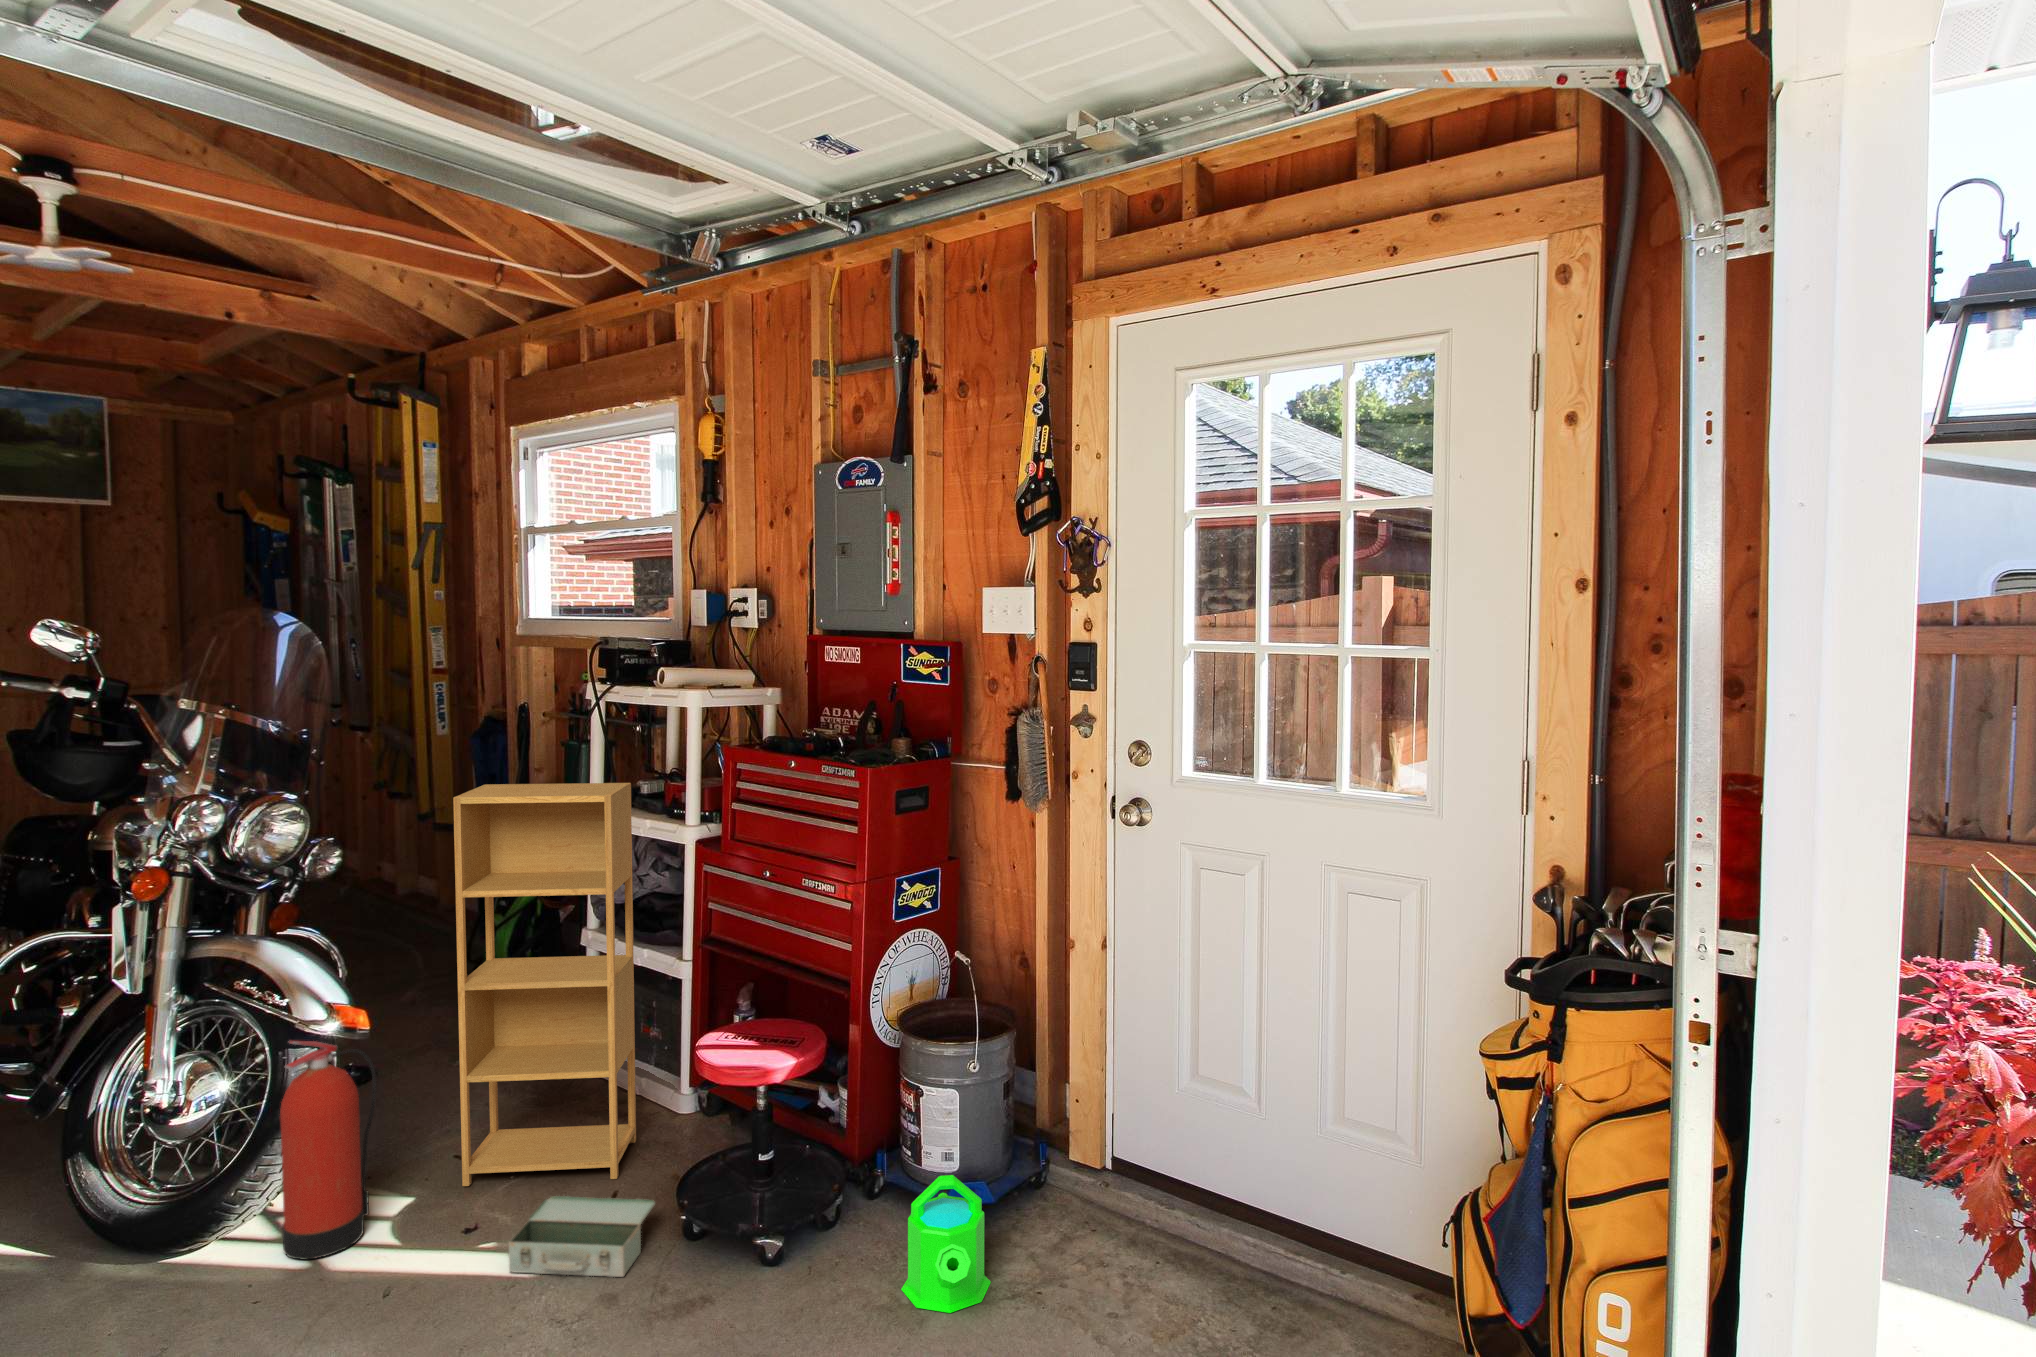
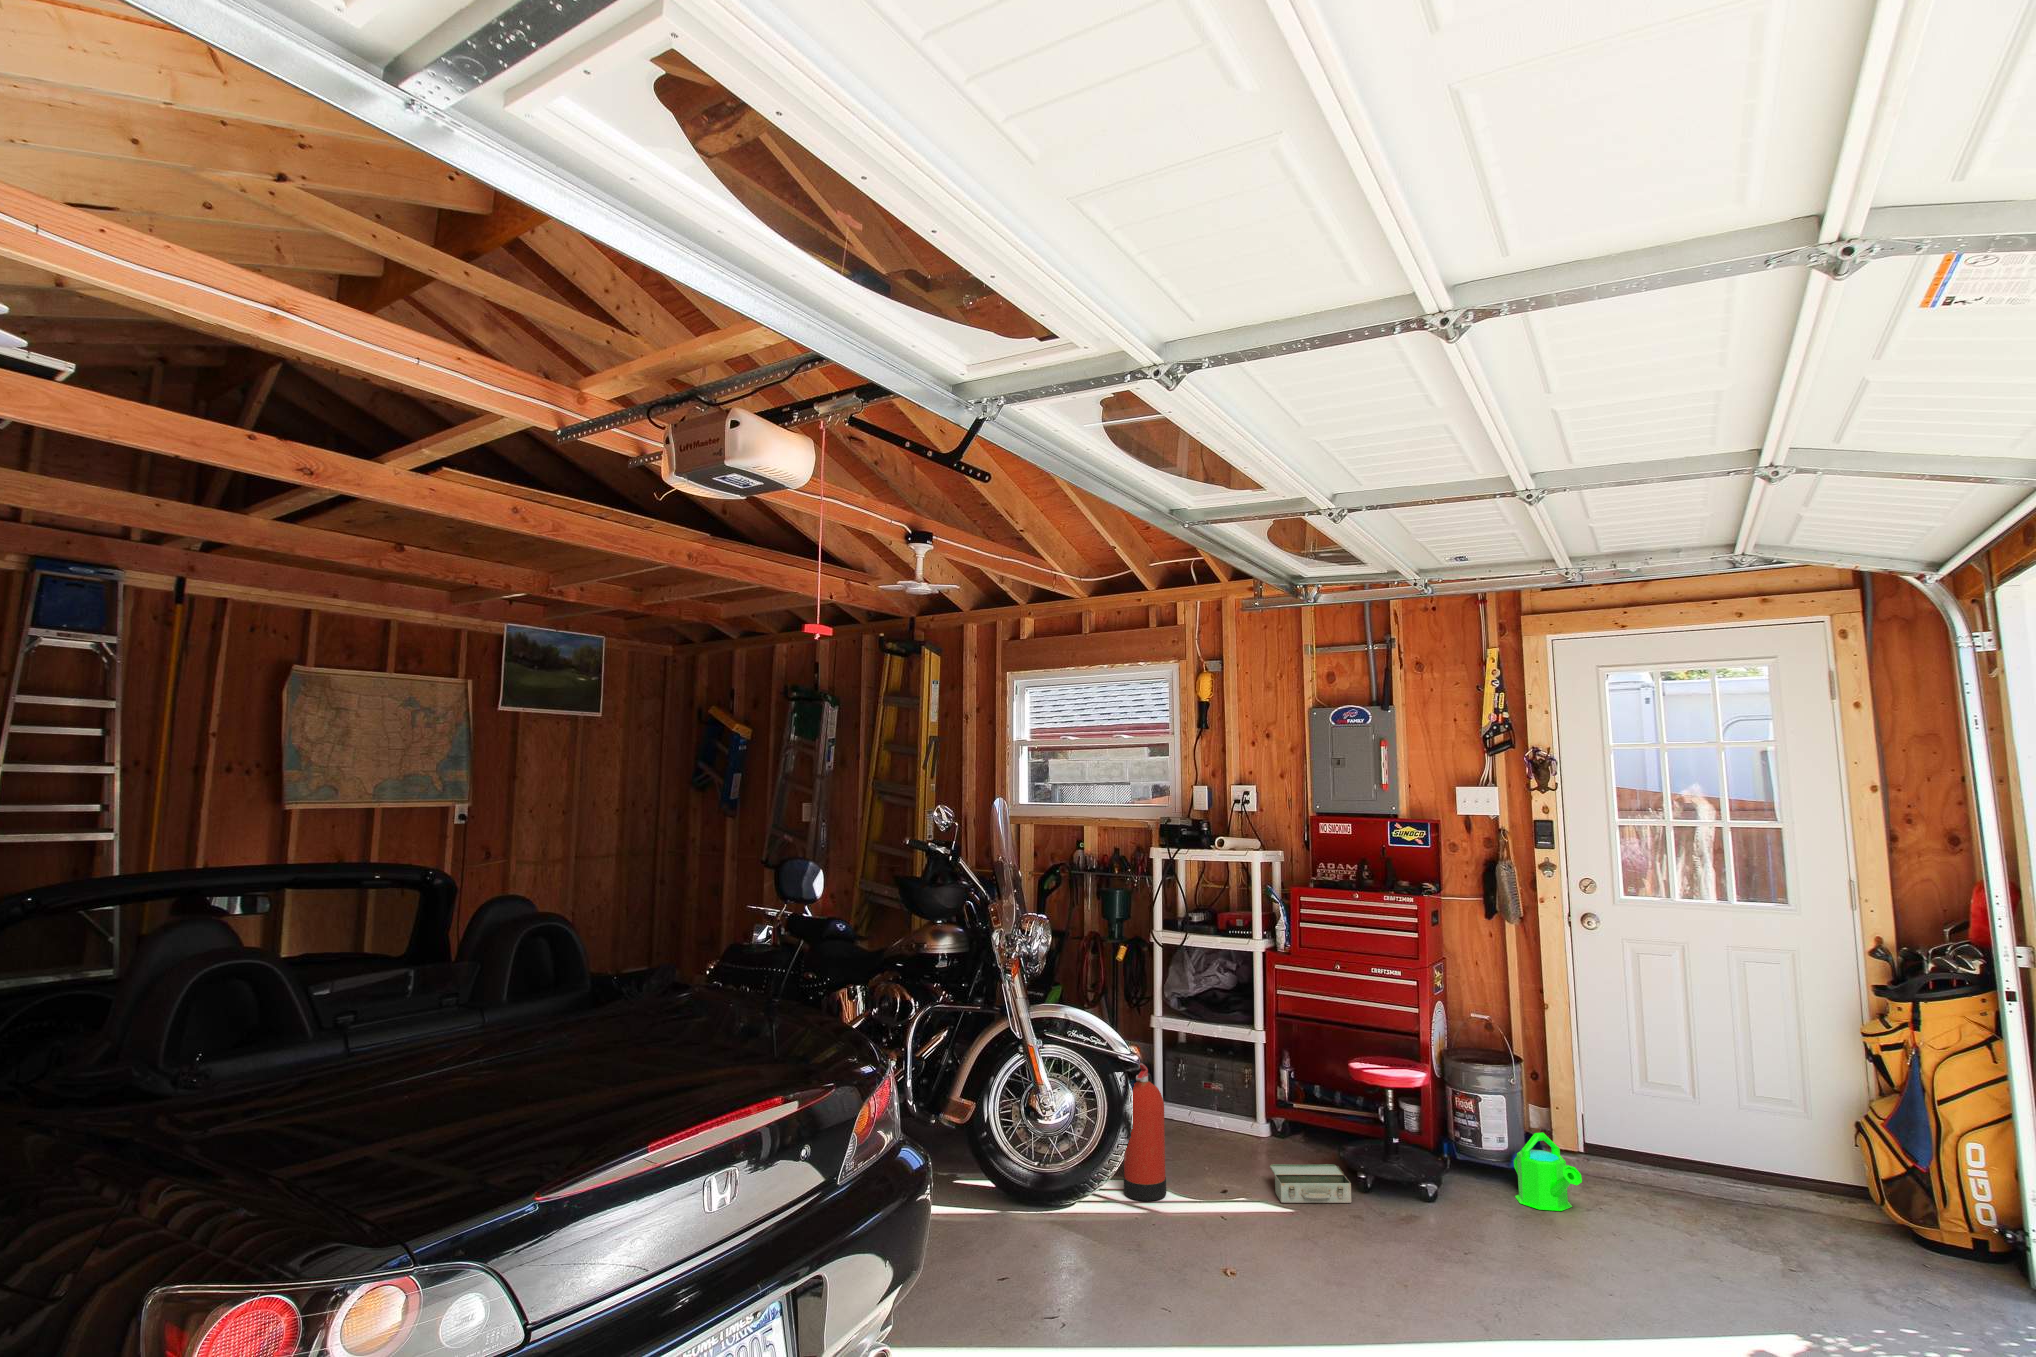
shelving unit: present [453,783,636,1186] -> none [1166,911,1275,1169]

